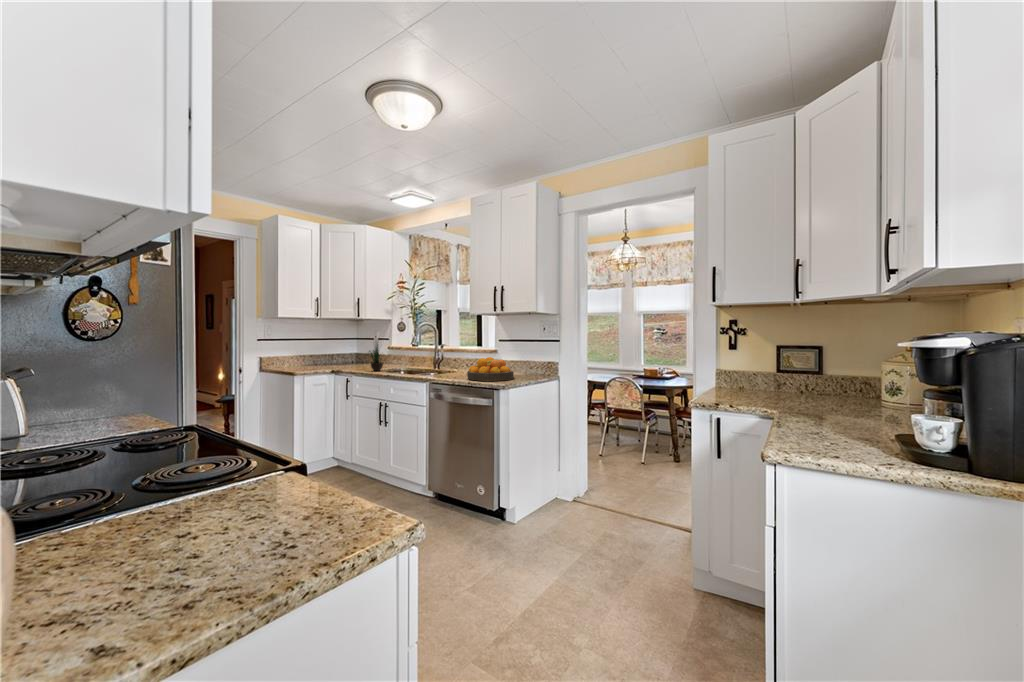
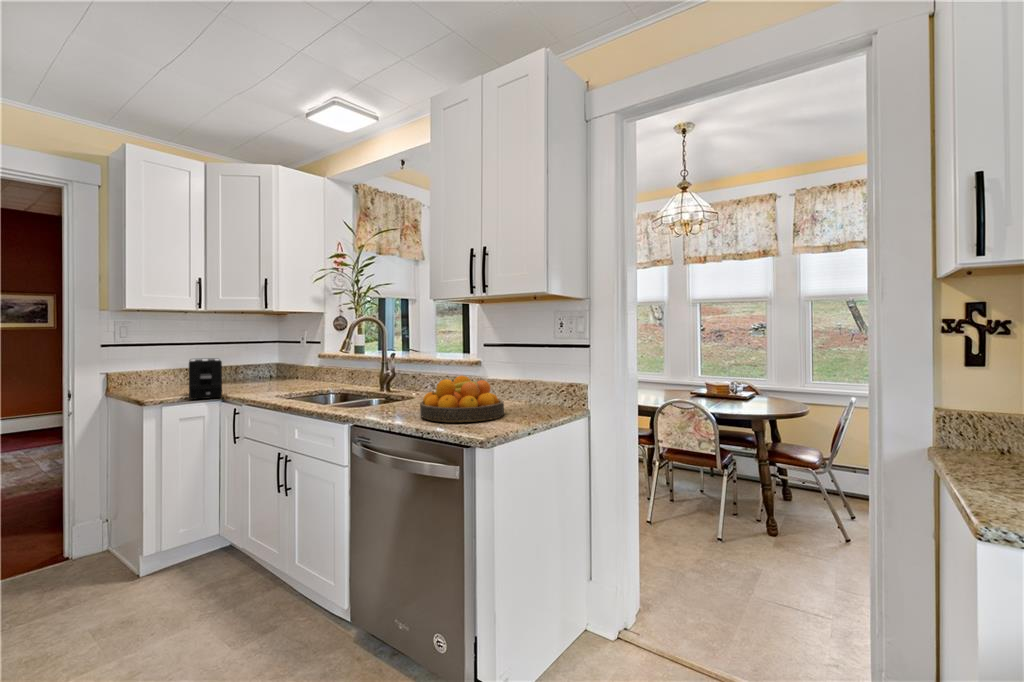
potted plant: present [369,343,383,371] -> none [266,332,303,396]
toaster: none [314,348,339,373] -> present [189,358,222,400]

